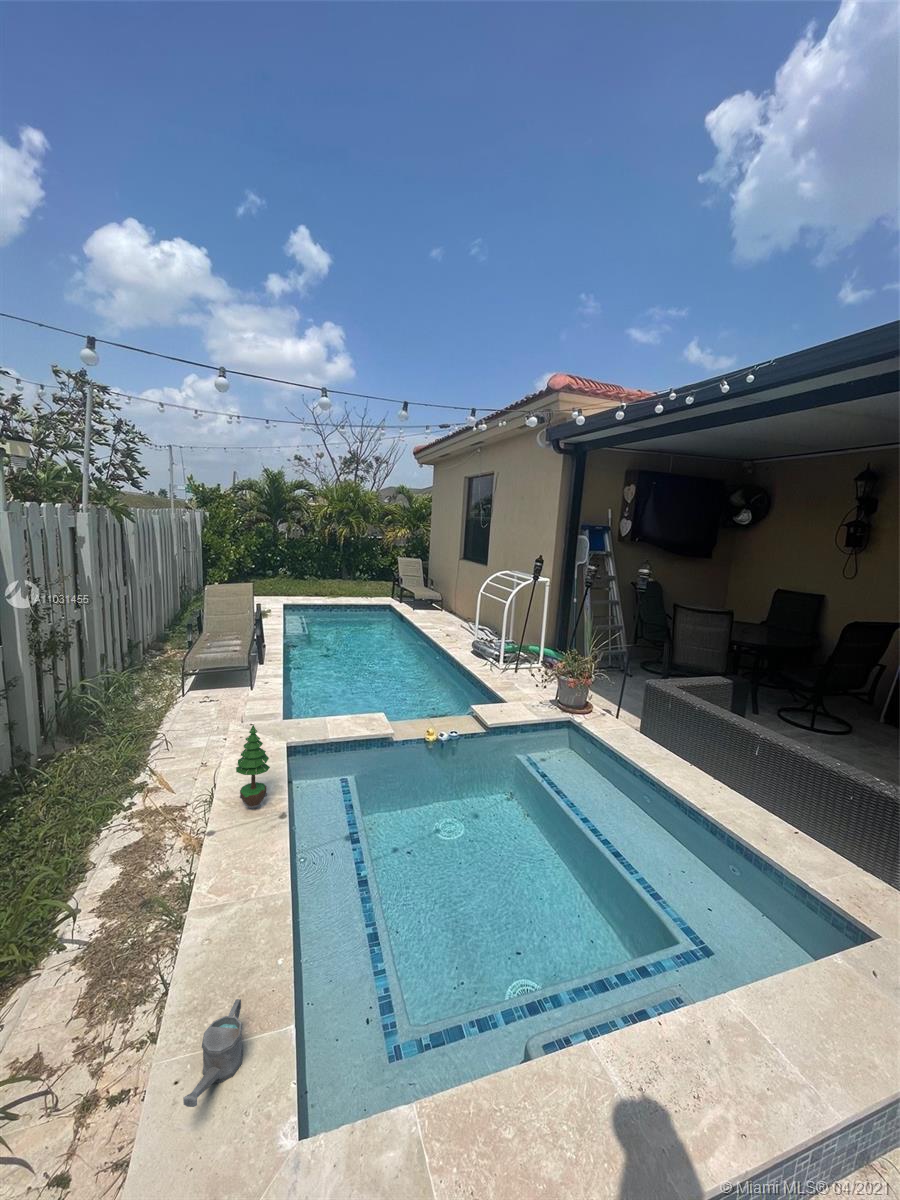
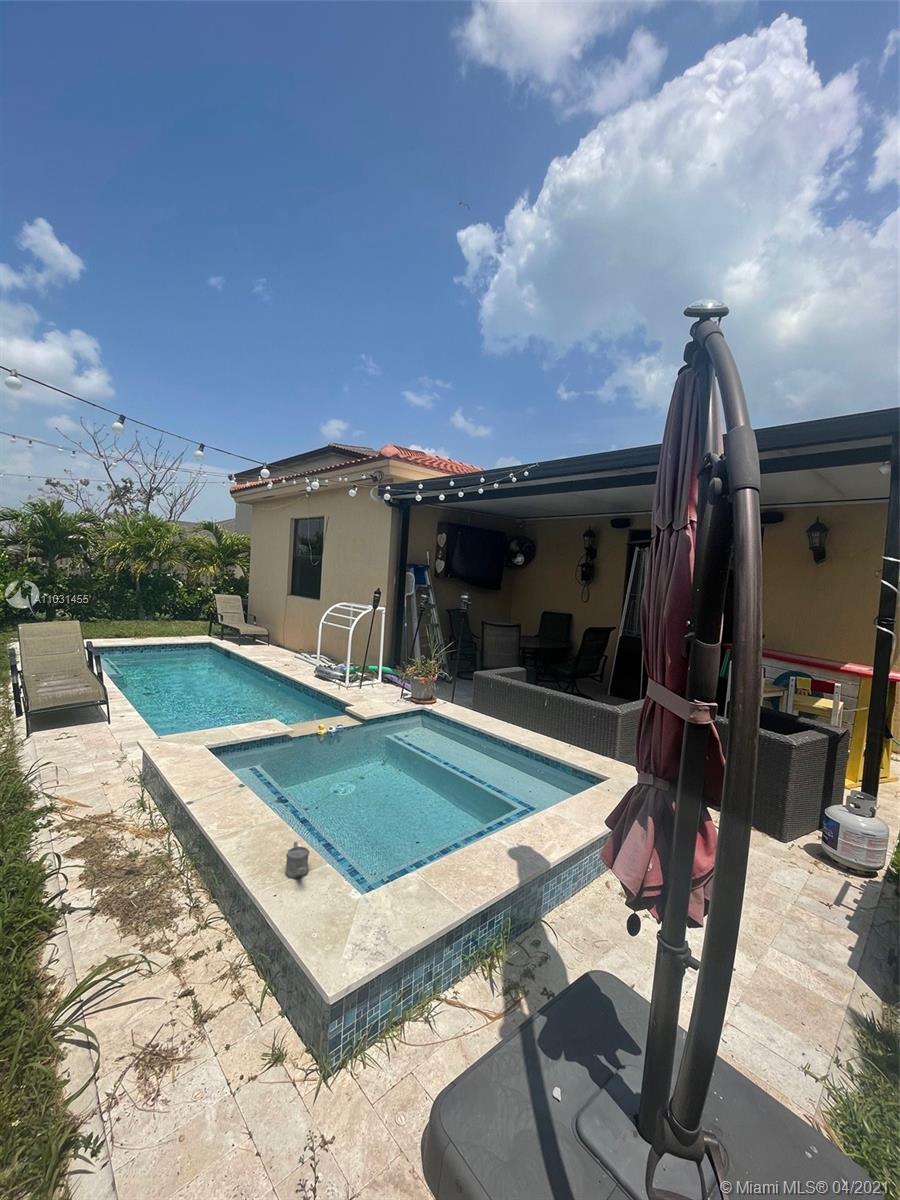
potted tree: present [236,725,270,808] -> none [195,712,222,782]

